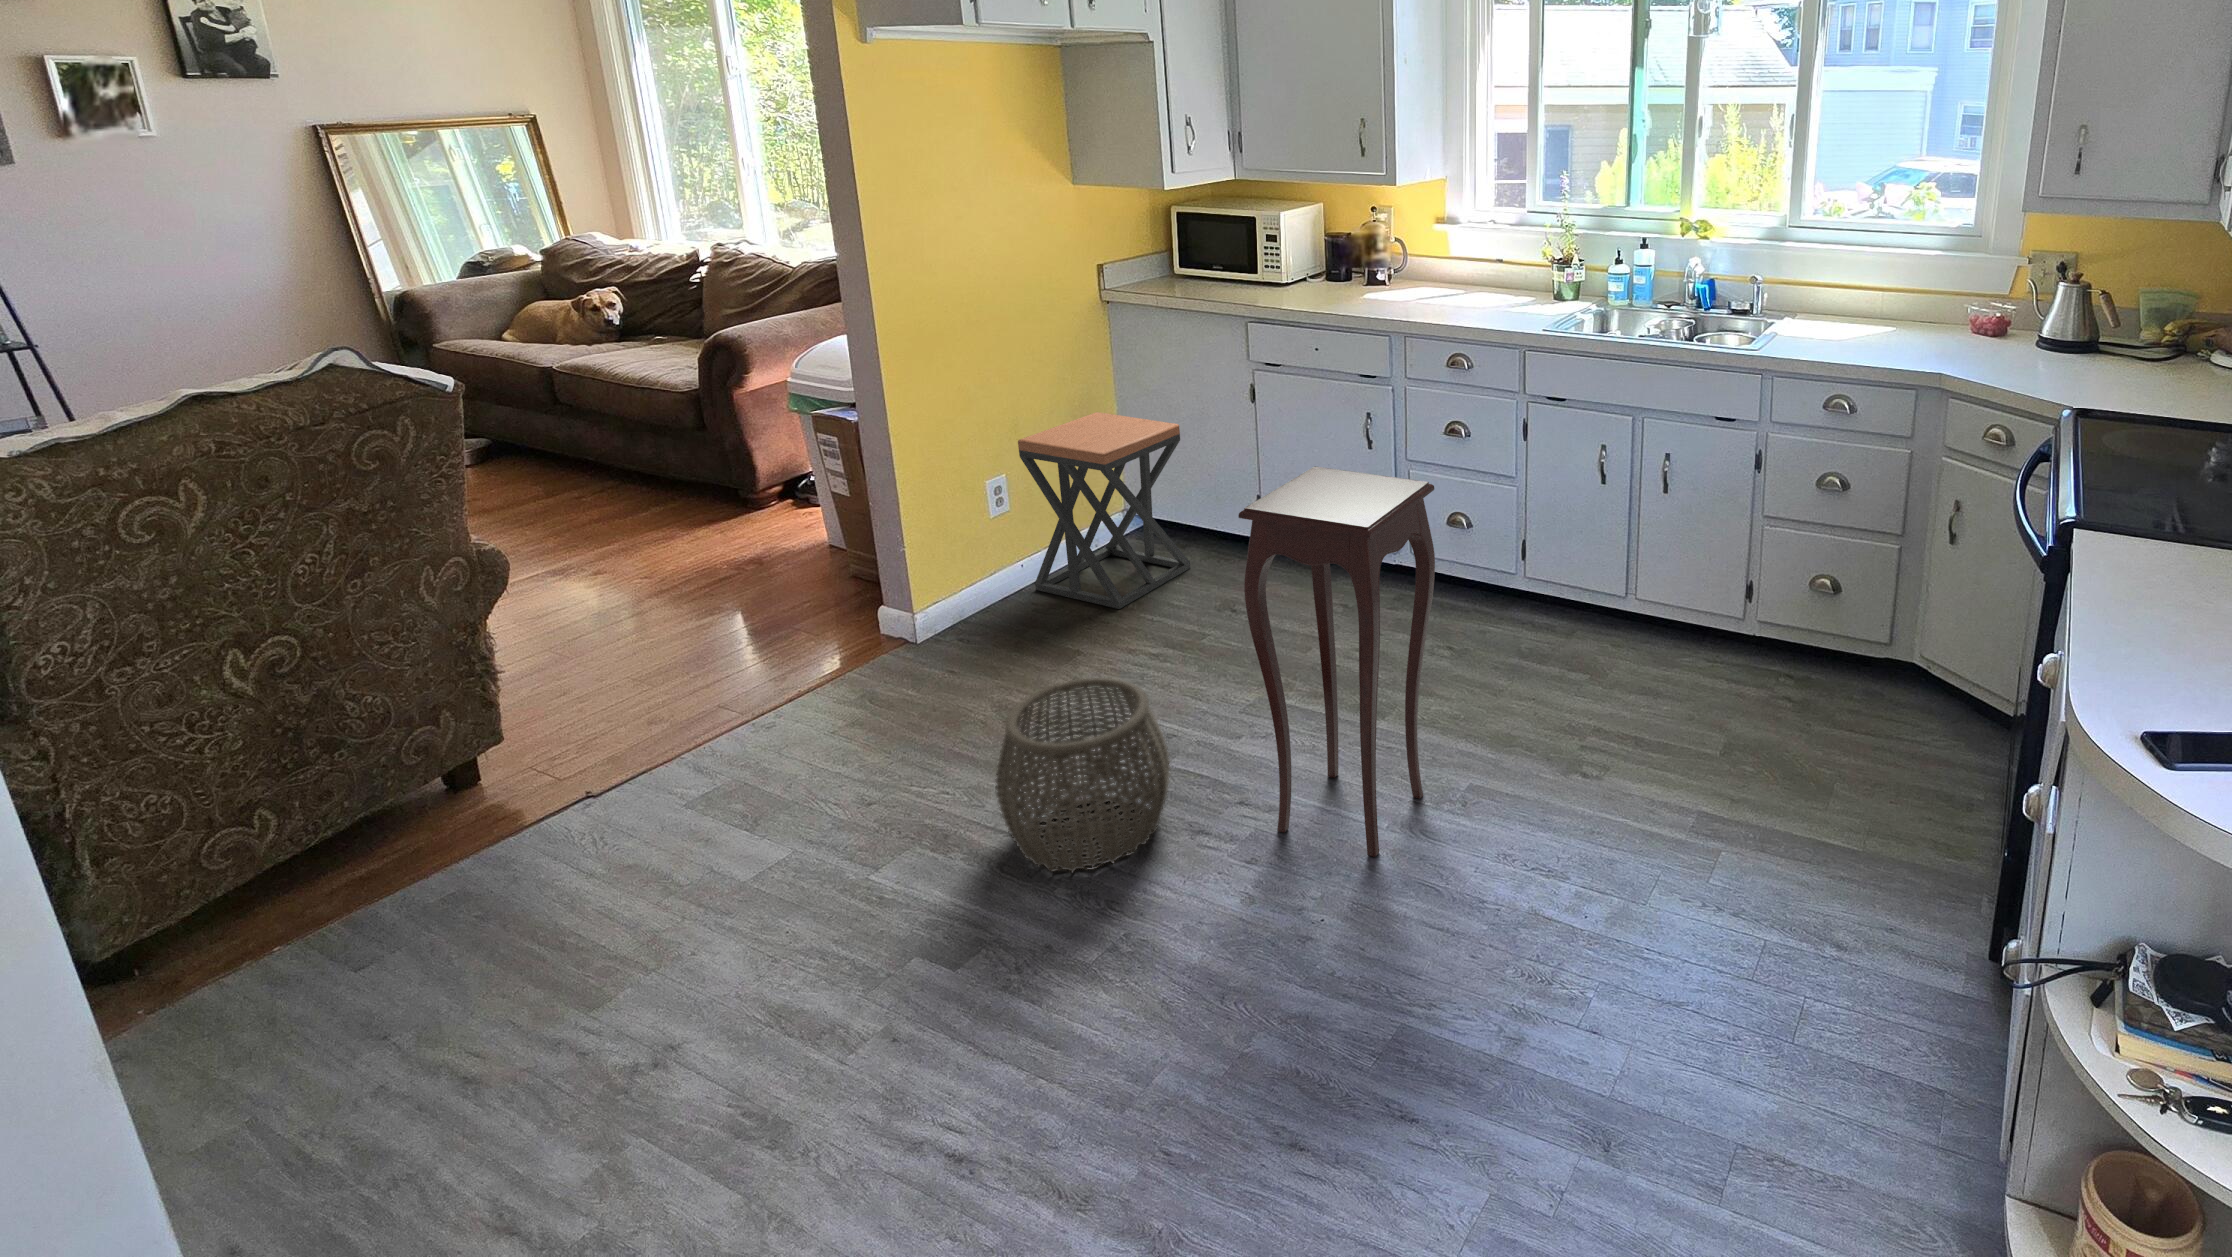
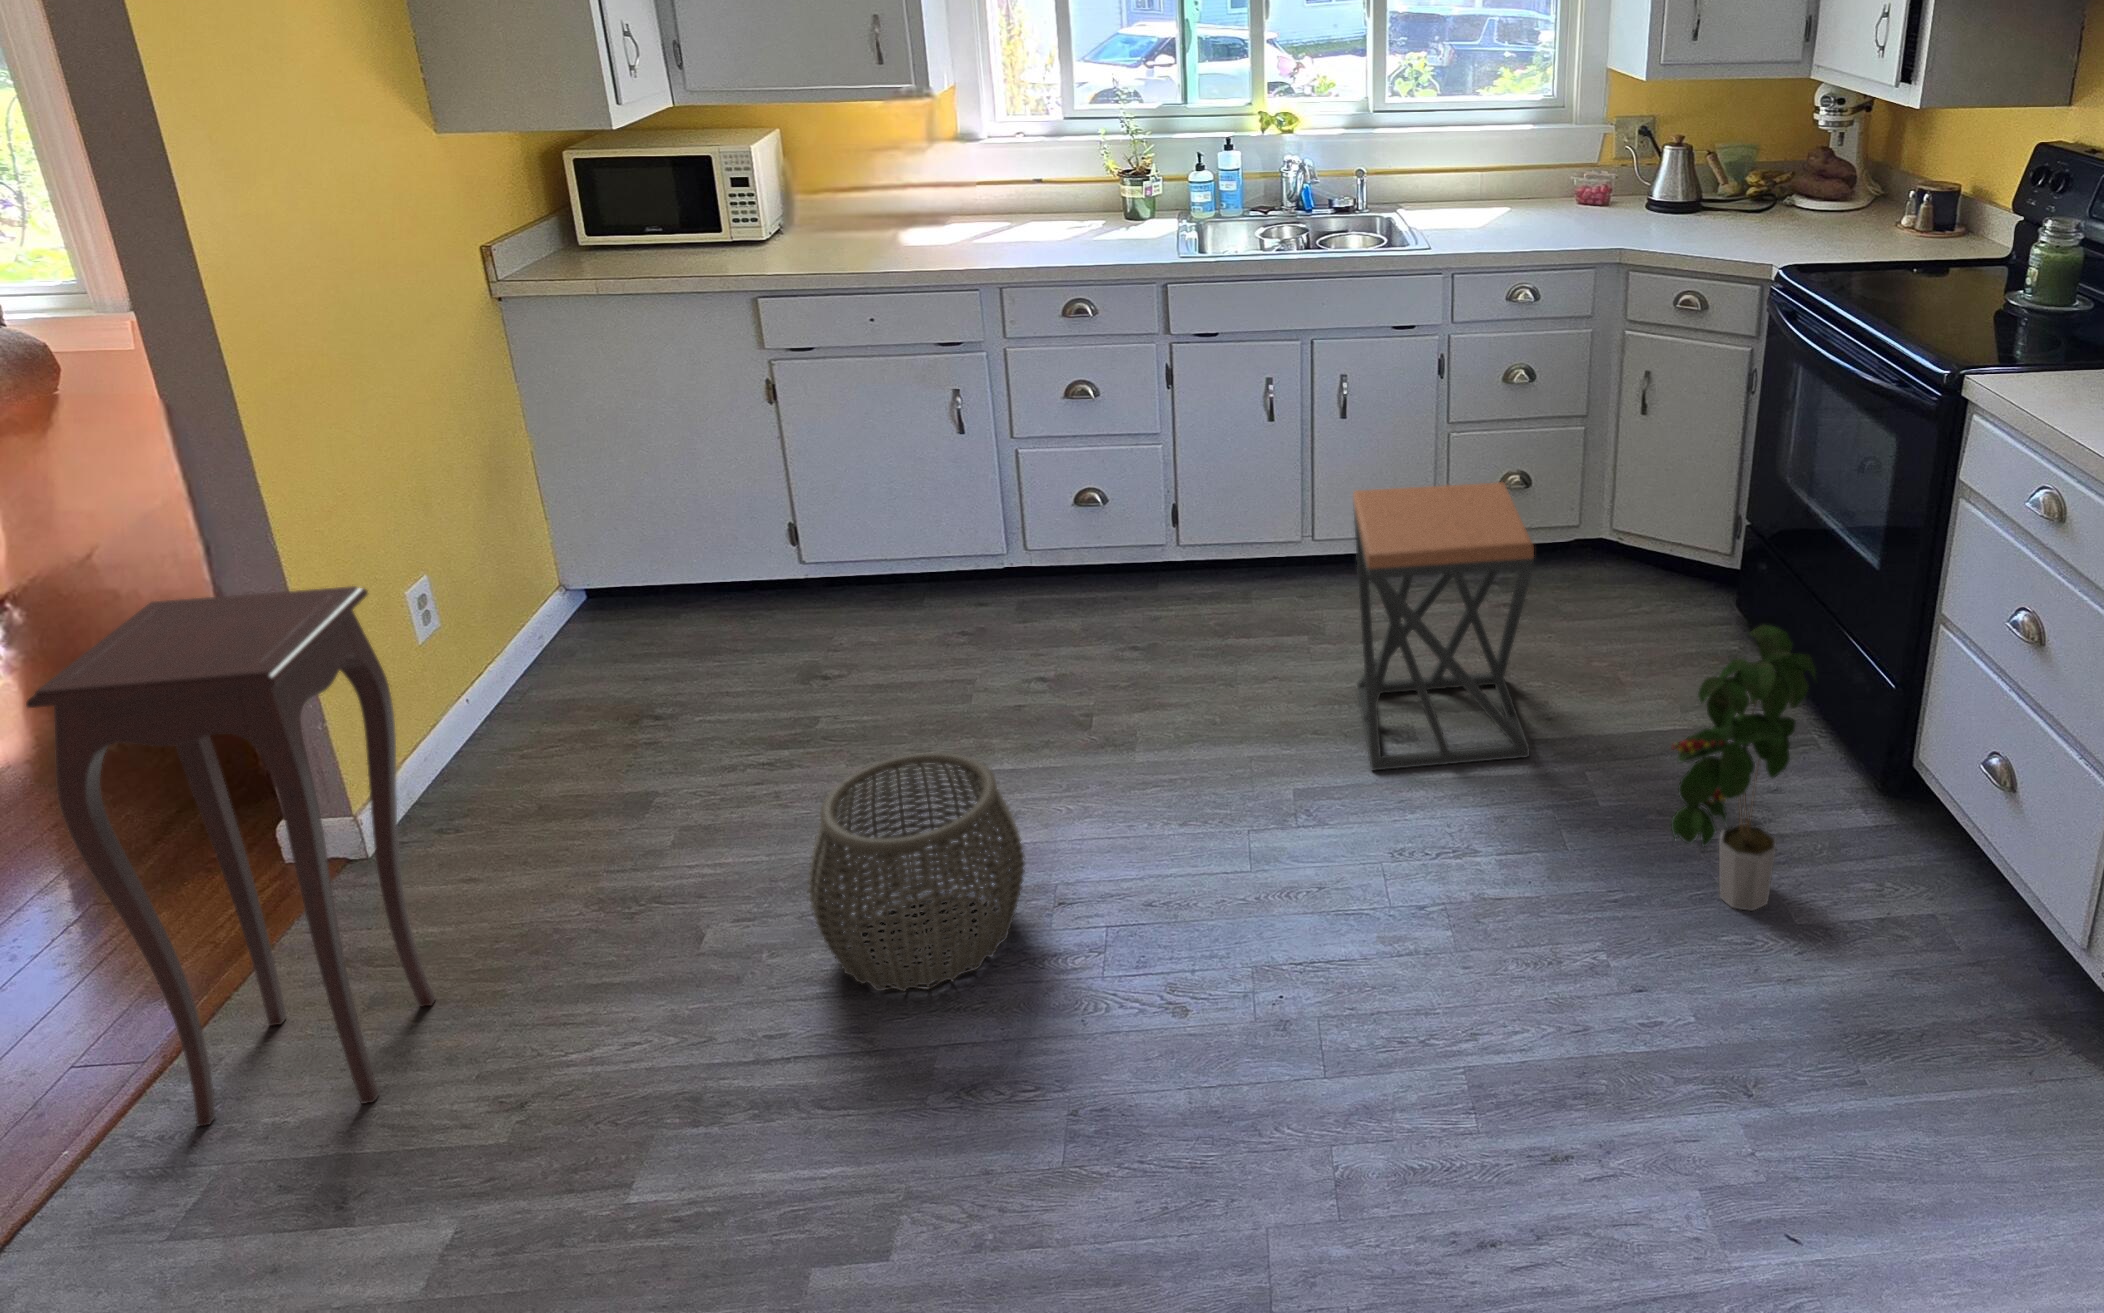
stool: present [1018,412,1190,609] -> present [1353,482,1534,770]
side table: present [1238,466,1435,857] -> present [26,586,435,1126]
potted plant: none [1625,803,1904,1133] -> present [1671,625,1817,911]

